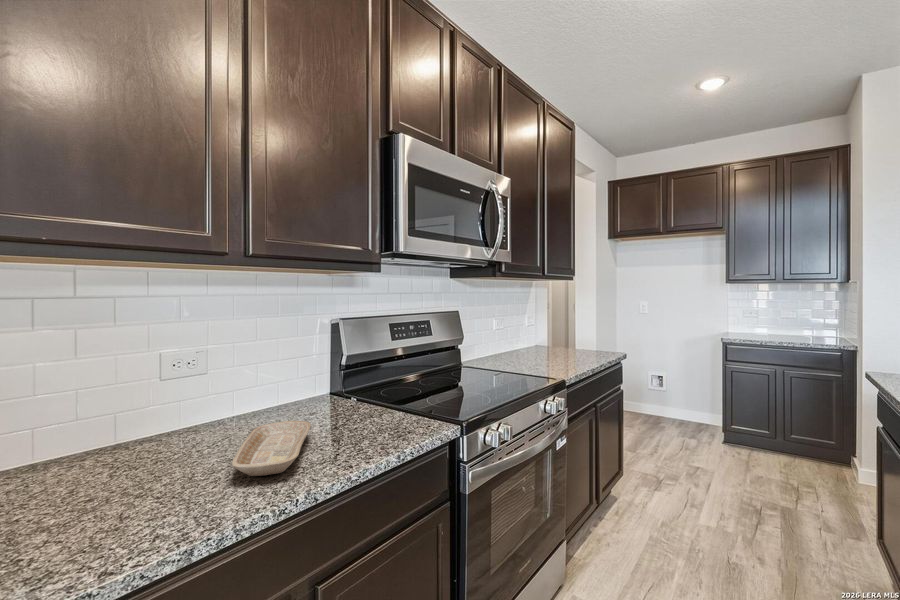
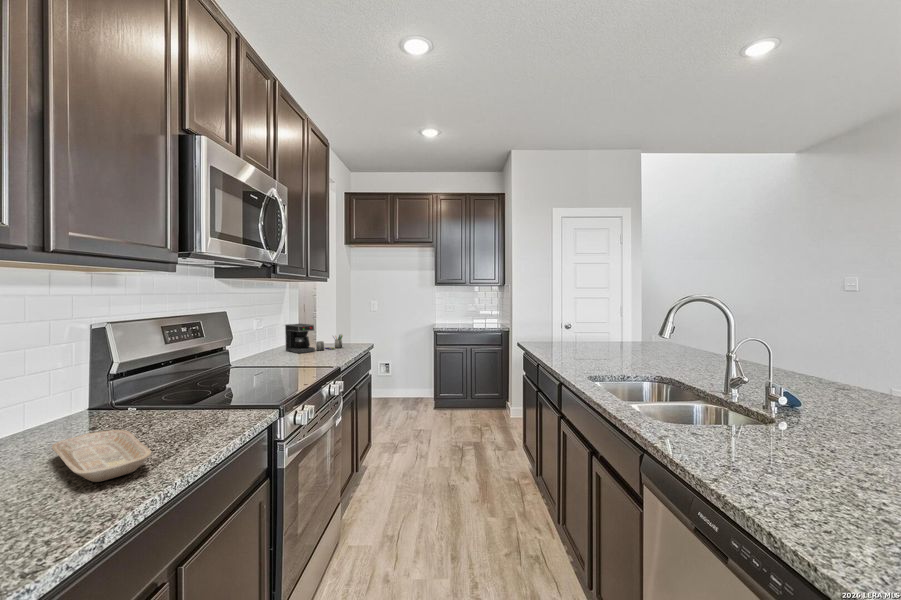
coffee maker: none [524,326,587,358] -> present [285,324,343,353]

